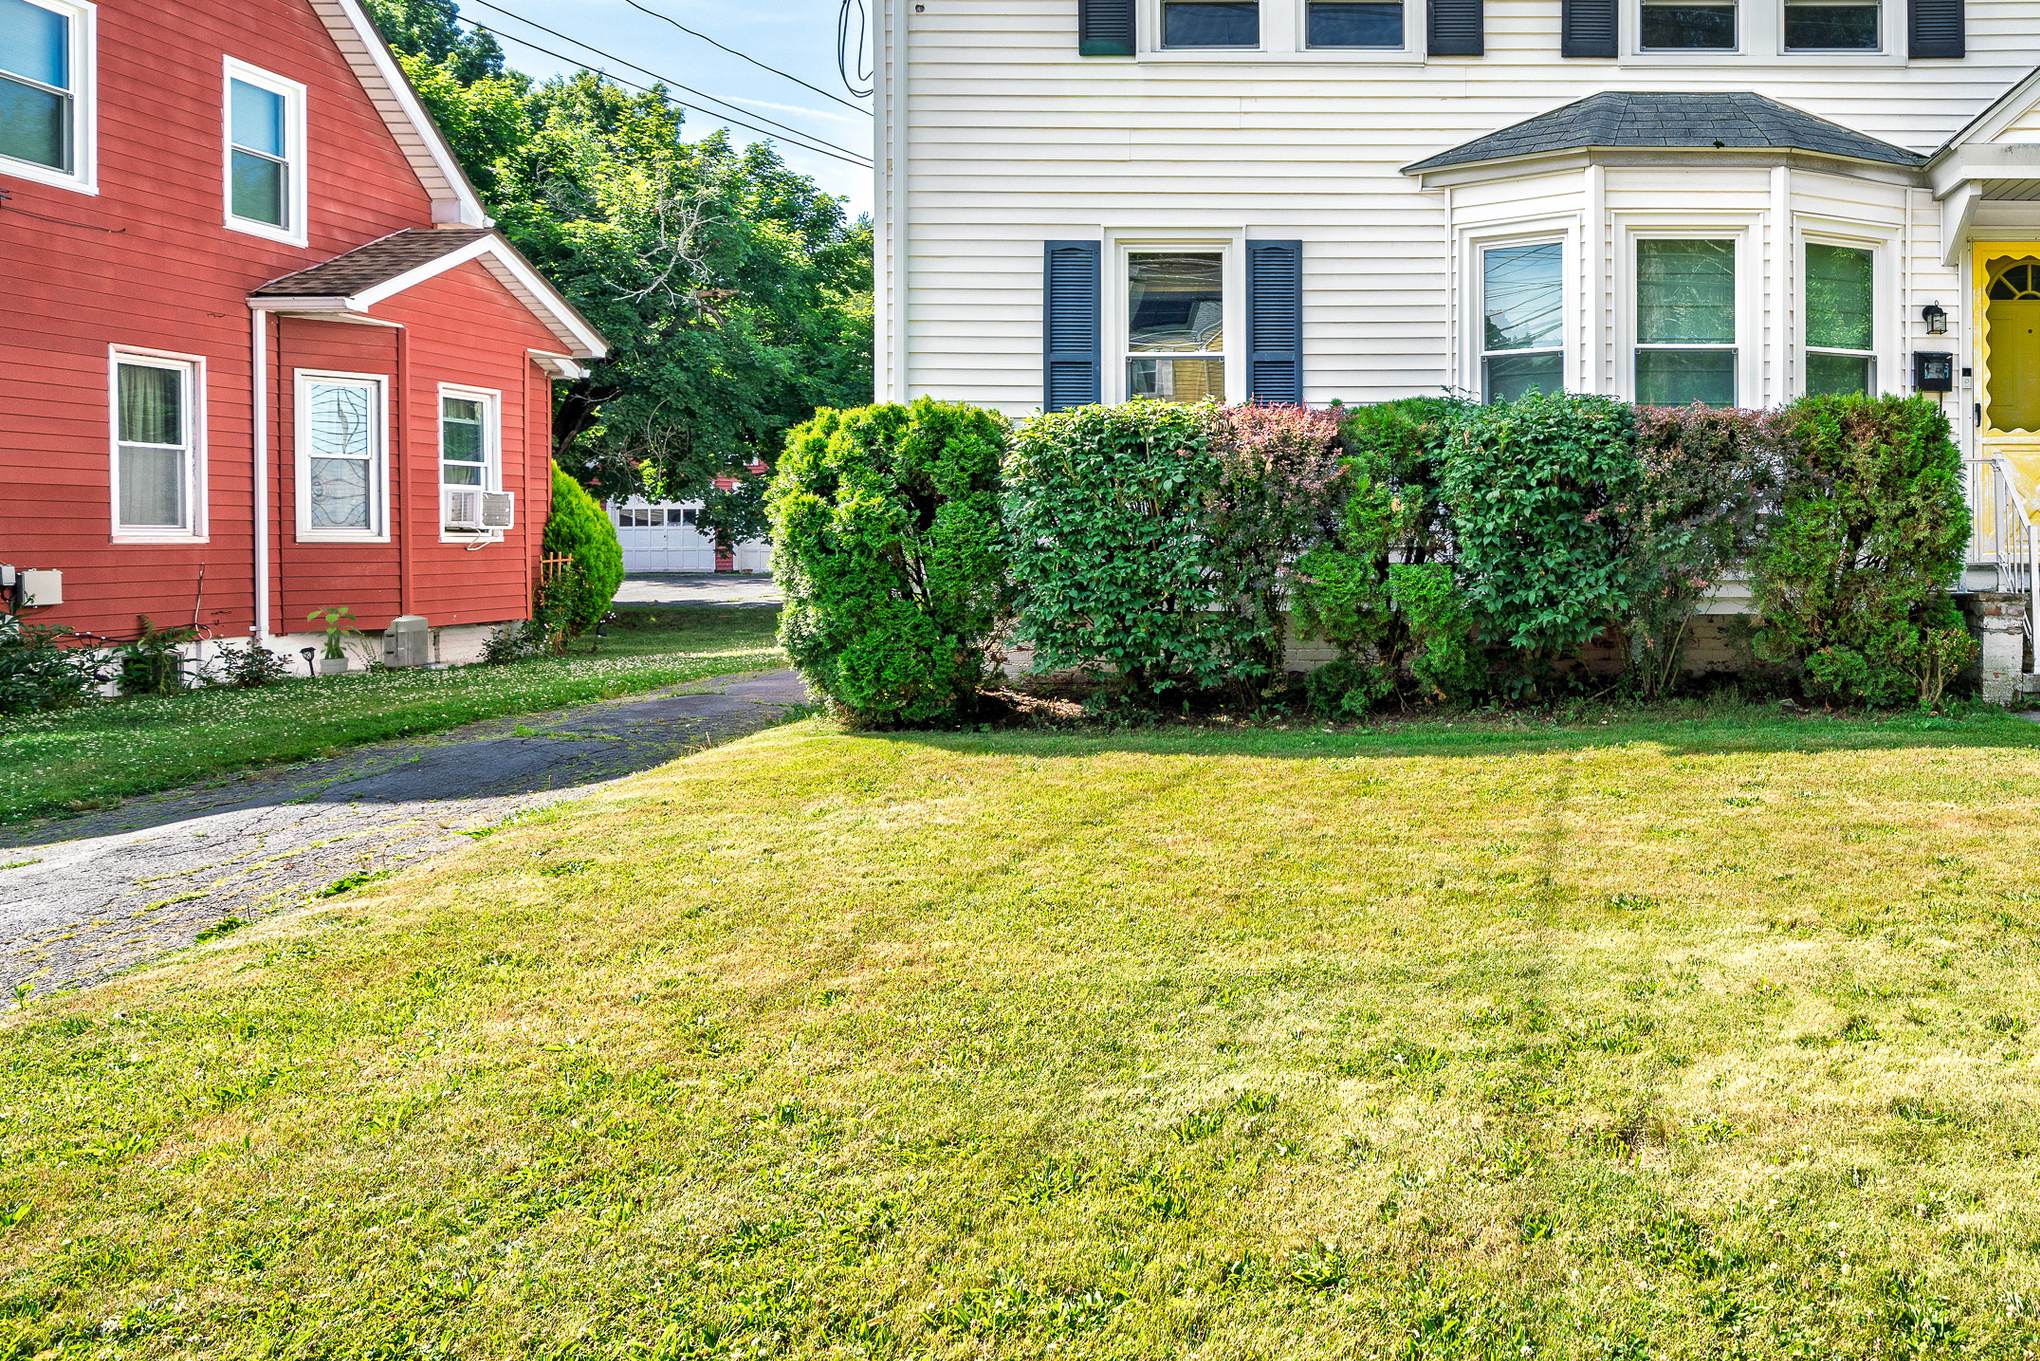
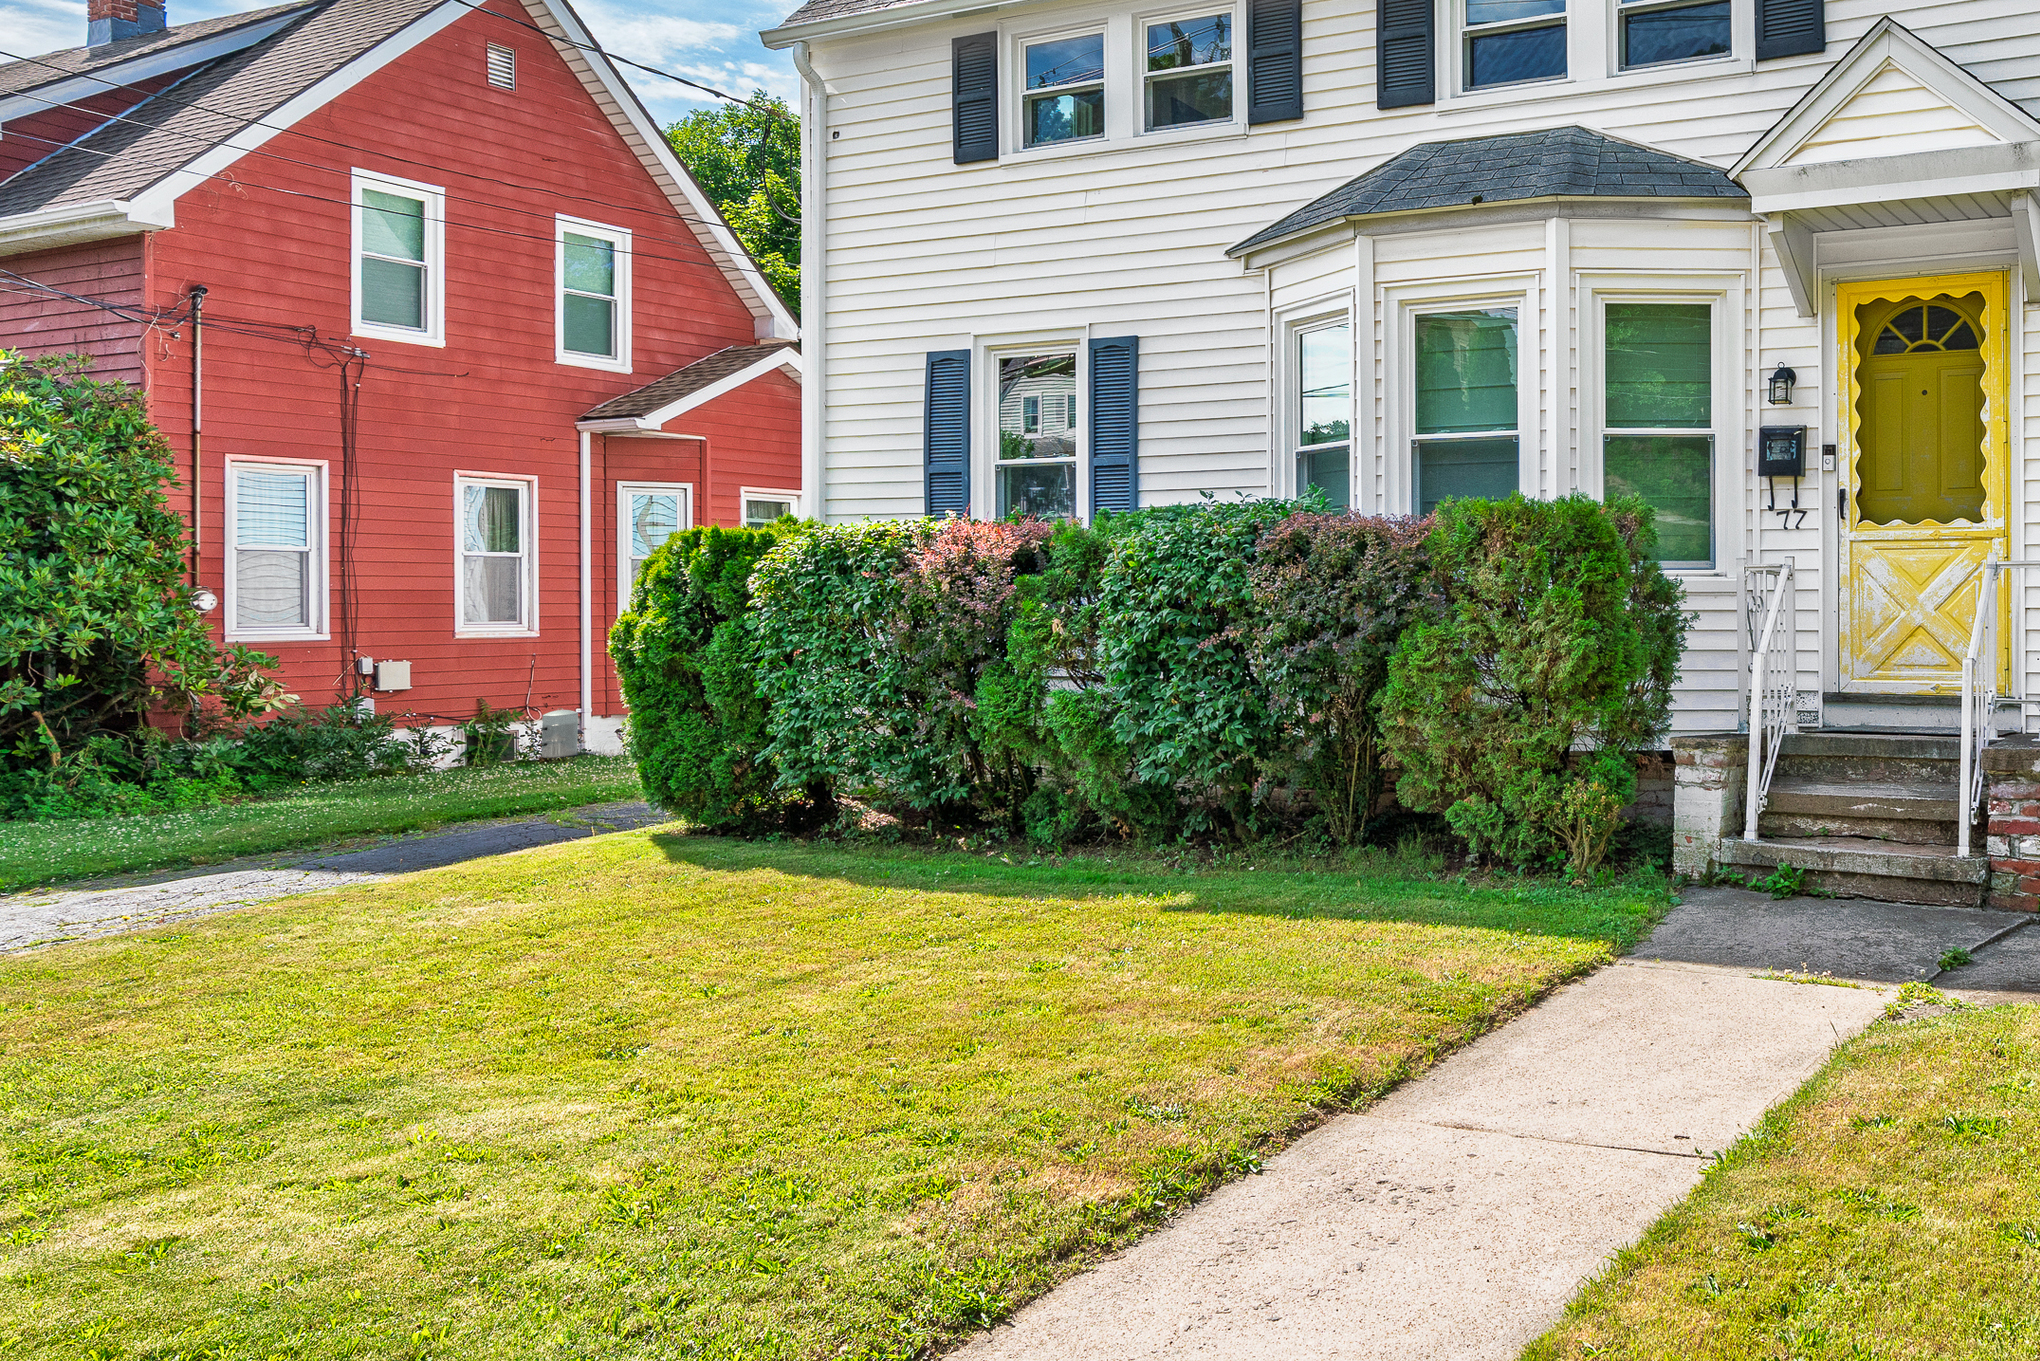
potted plant: present [306,606,361,673] -> none [468,703,512,764]

